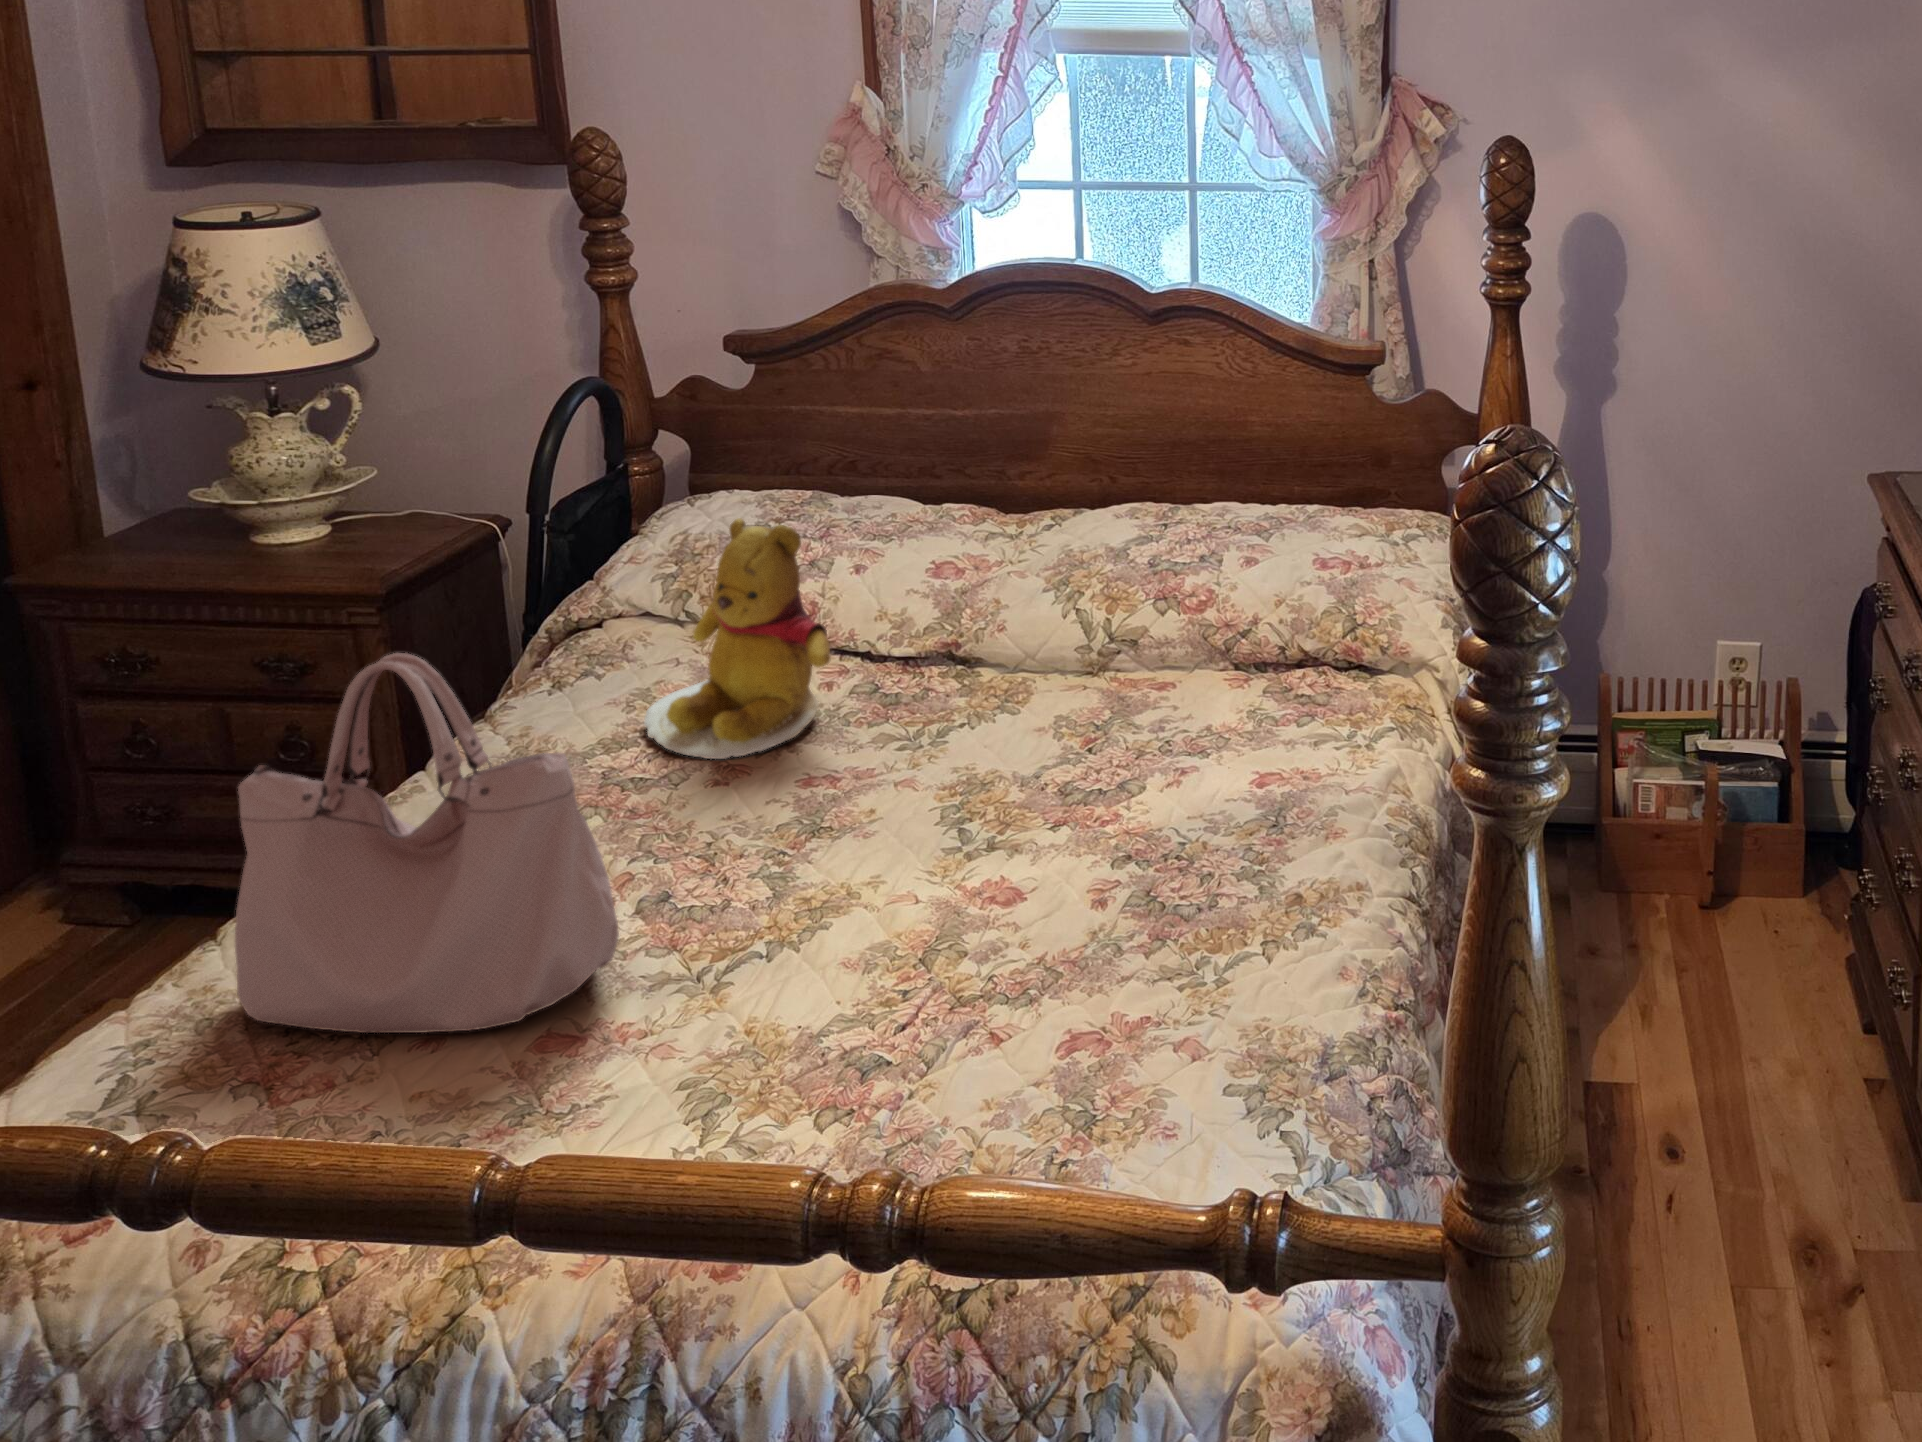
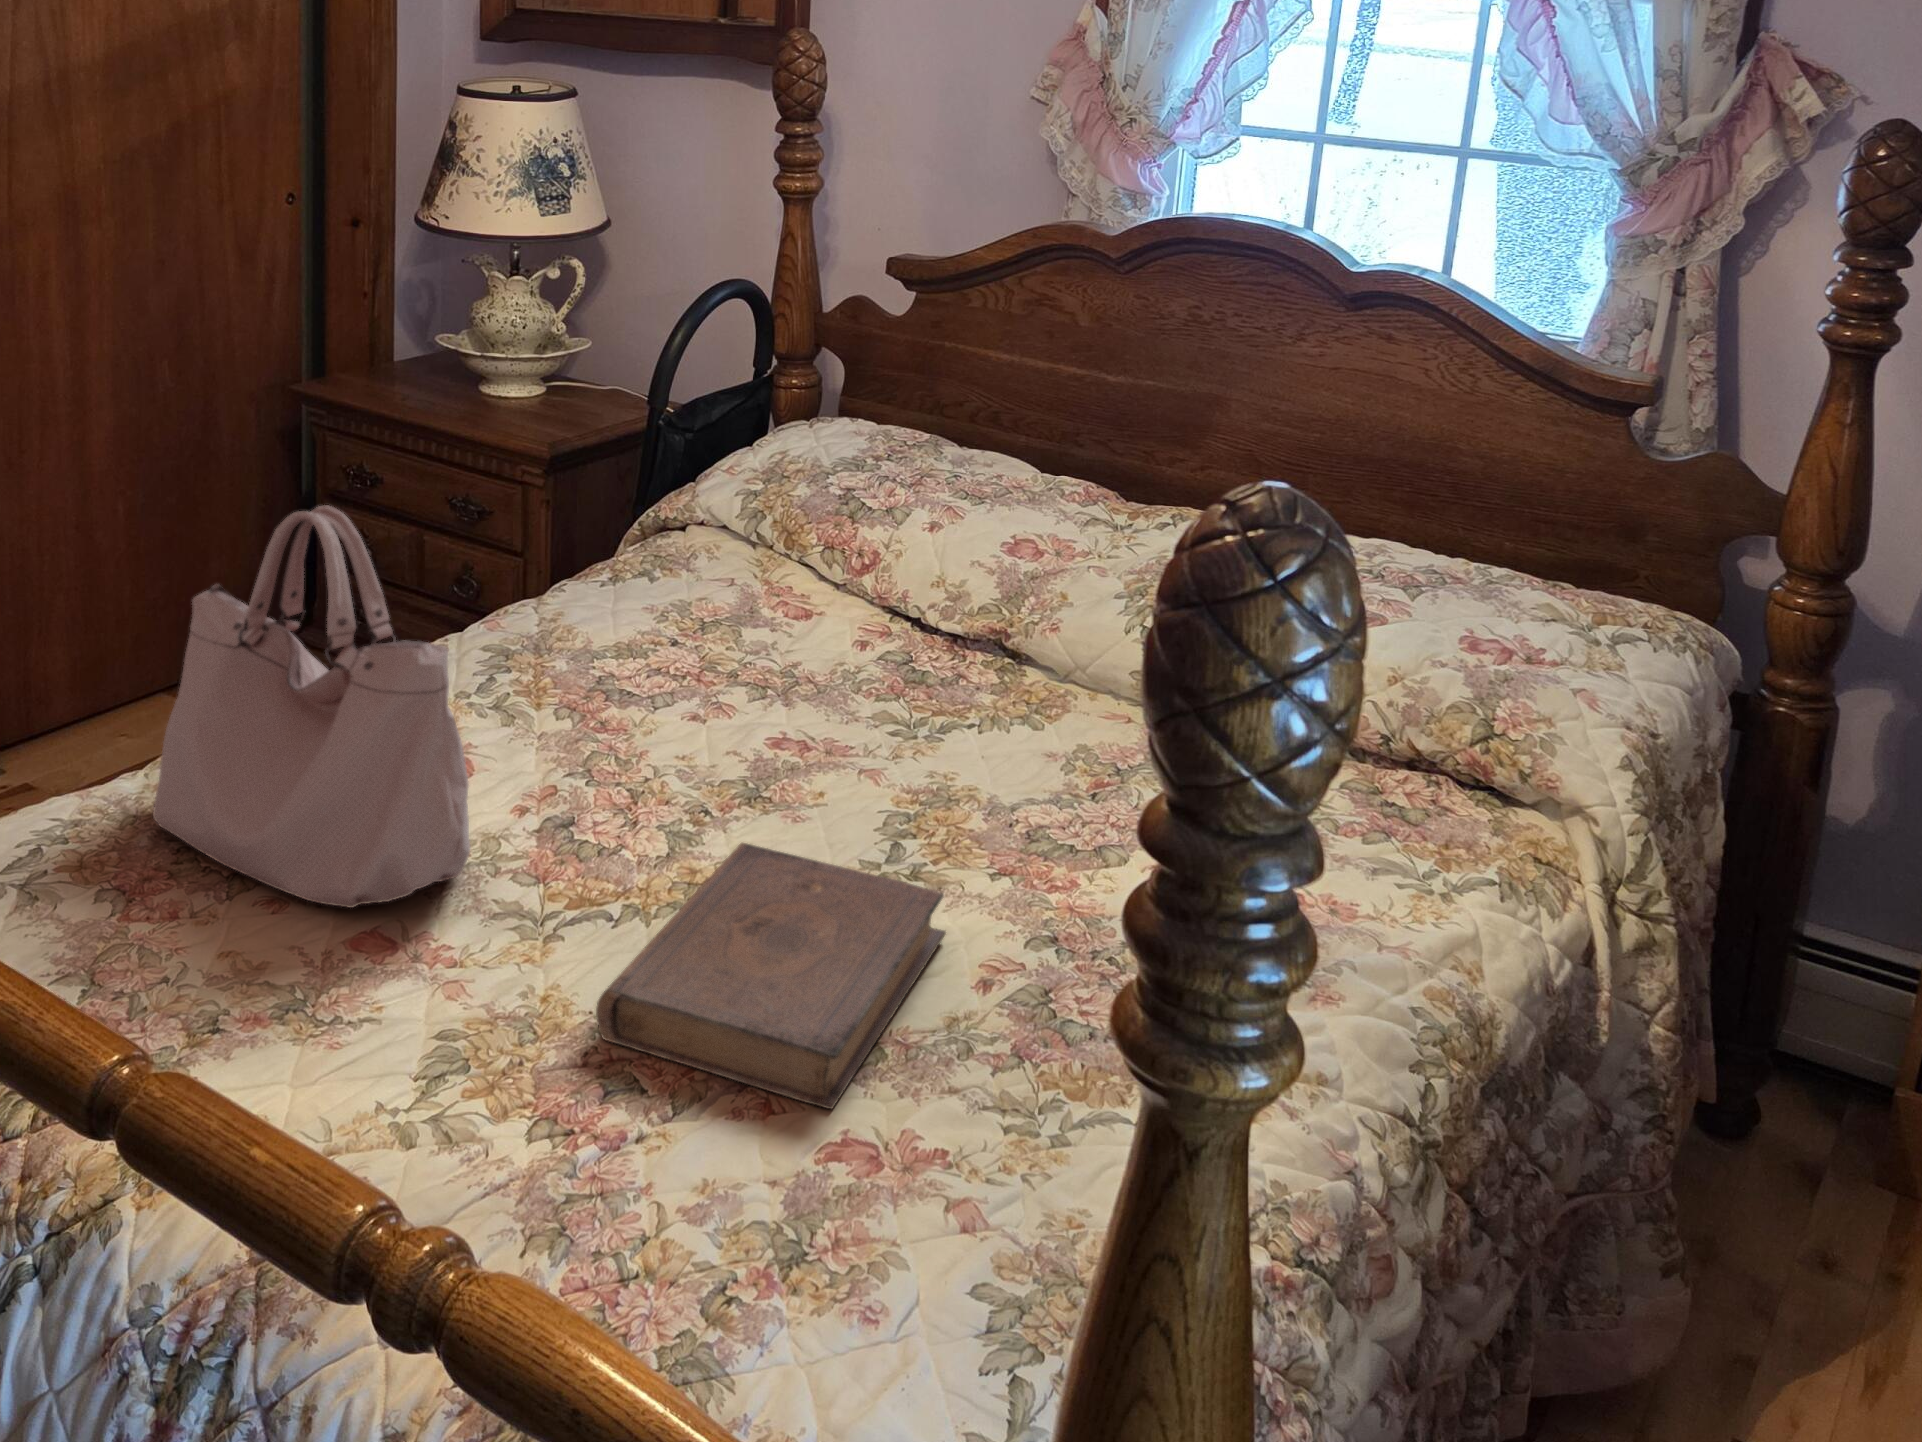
teddy bear: present [644,518,830,759] -> none [663,443,850,695]
book: none [813,843,1044,1040] -> present [596,843,946,1109]

